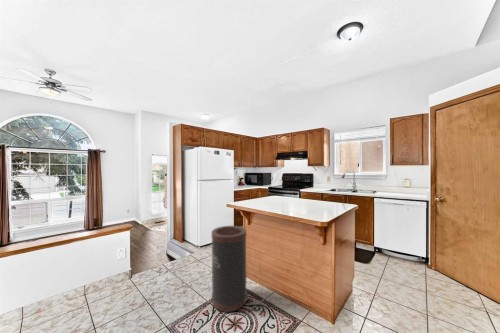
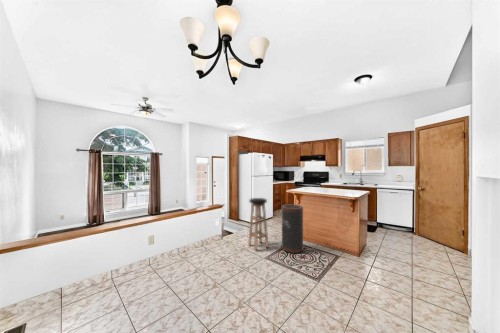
bar stool: none [162,215,192,306] -> present [248,198,269,251]

